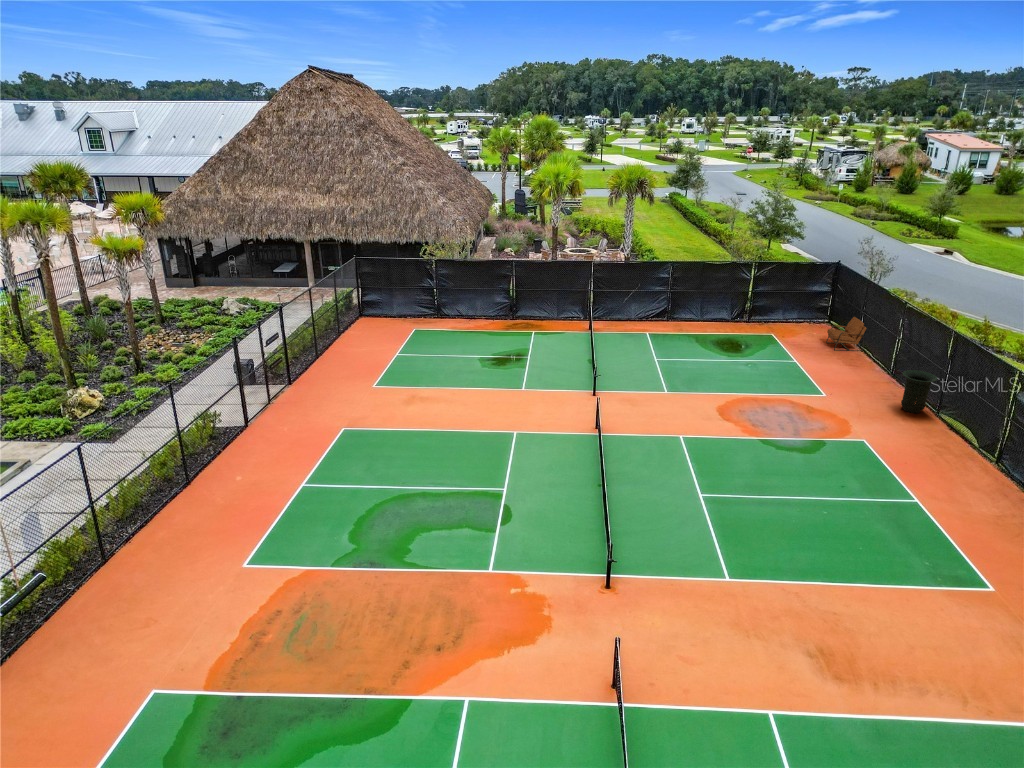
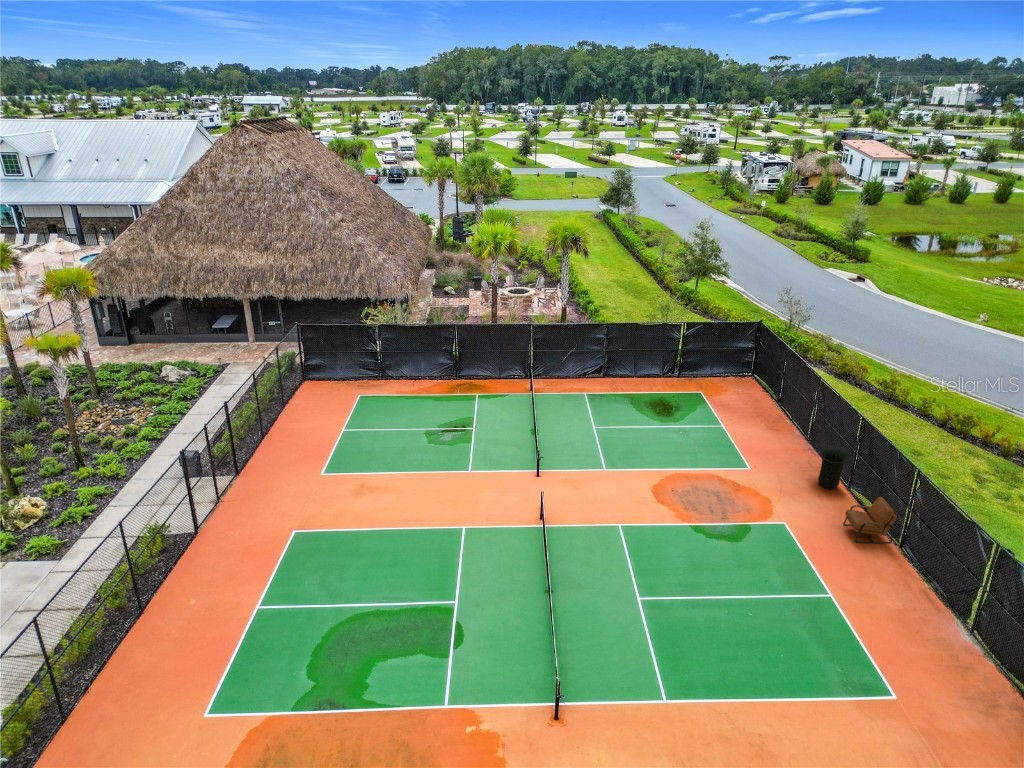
chair: present [826,317,866,351] -> present [843,497,897,544]

